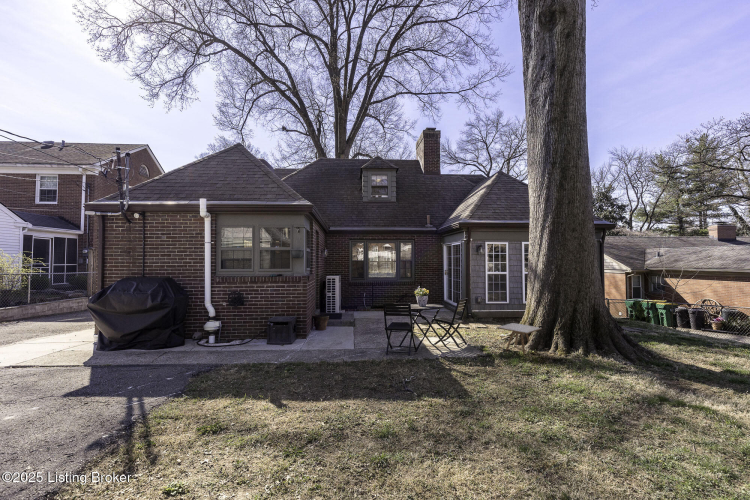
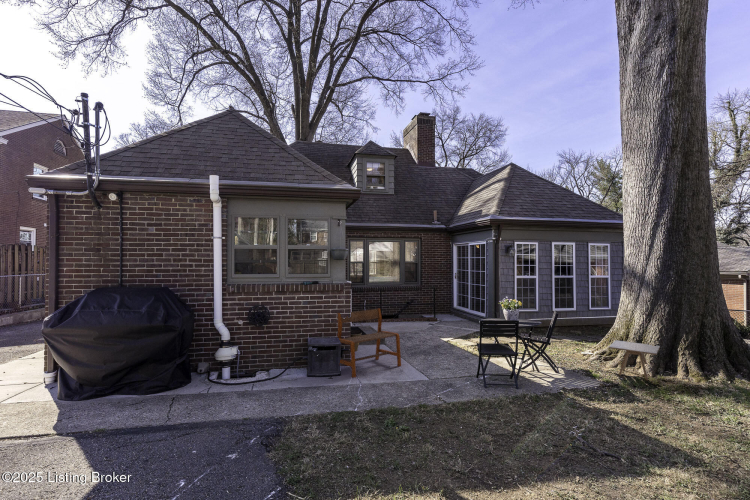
bench: none [292,295,343,345] -> present [337,308,401,378]

